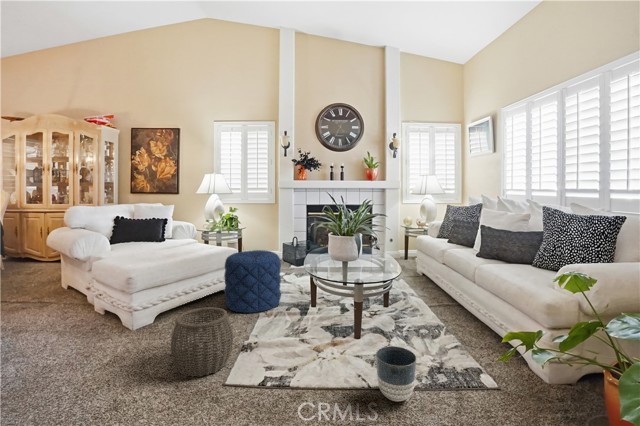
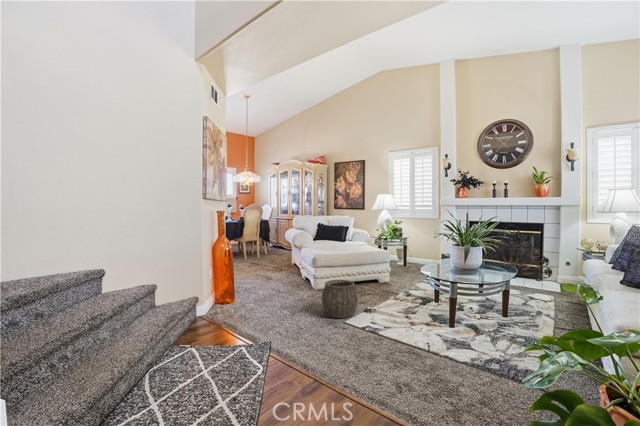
pouf: present [224,250,281,313] -> none [371,252,414,297]
planter: present [376,346,416,401] -> none [432,325,464,364]

